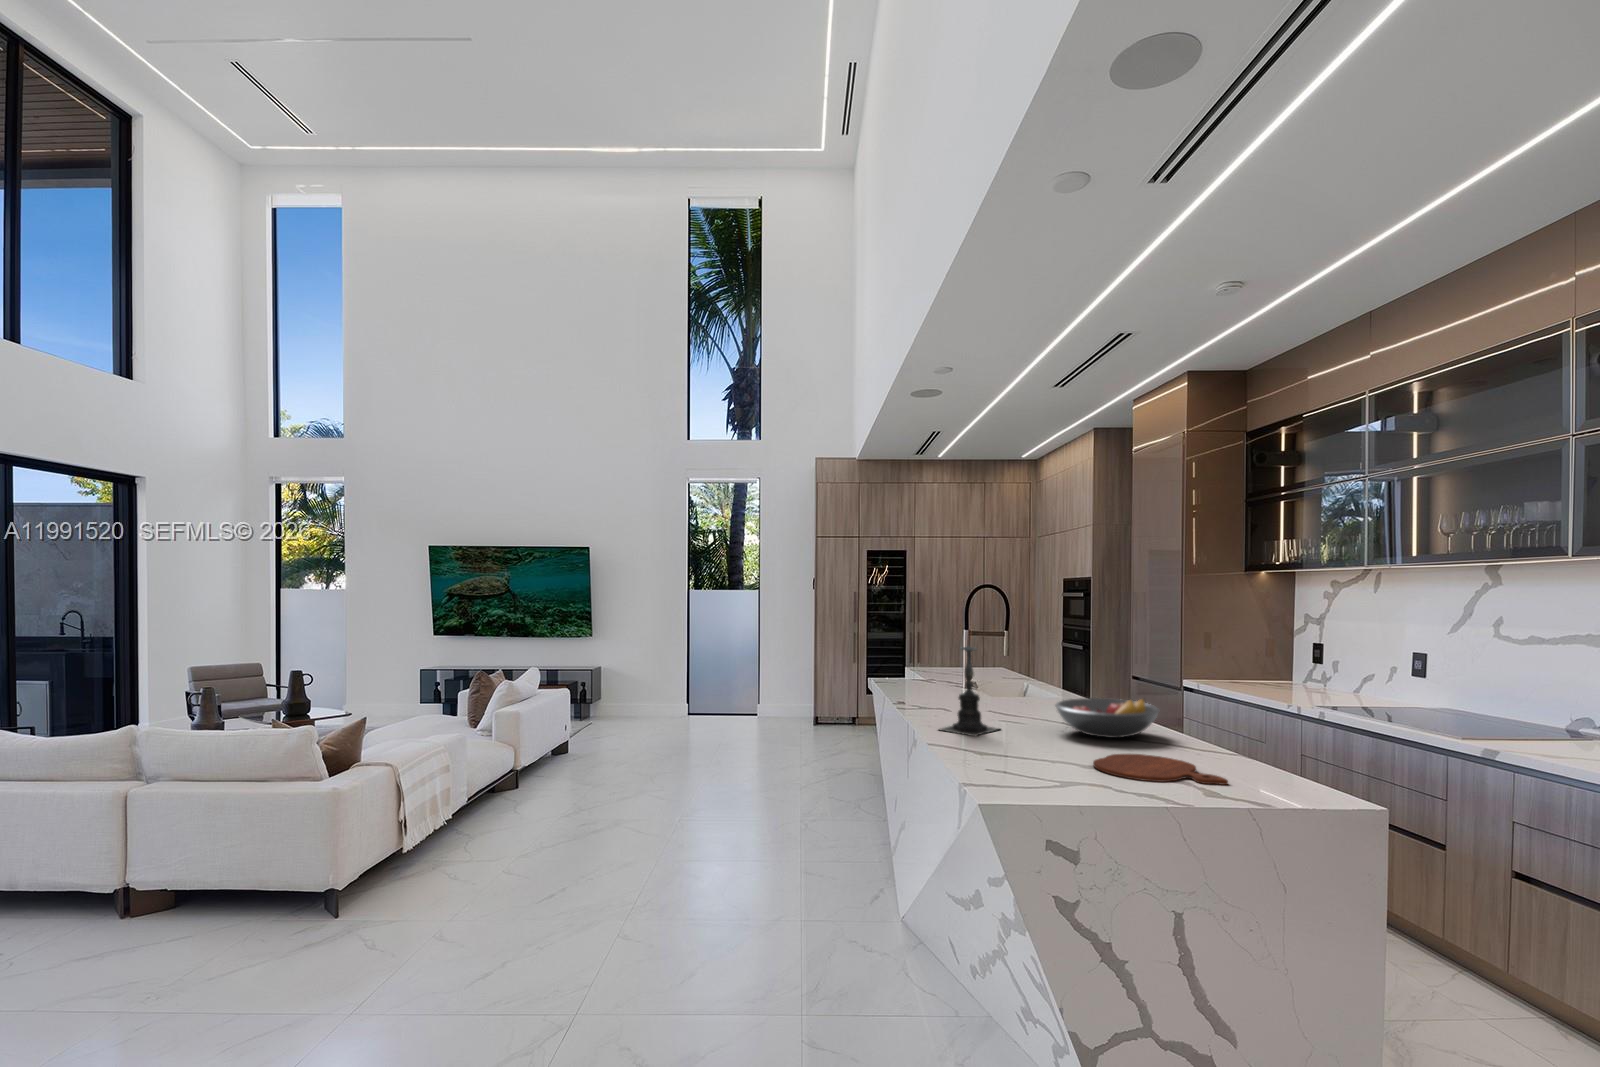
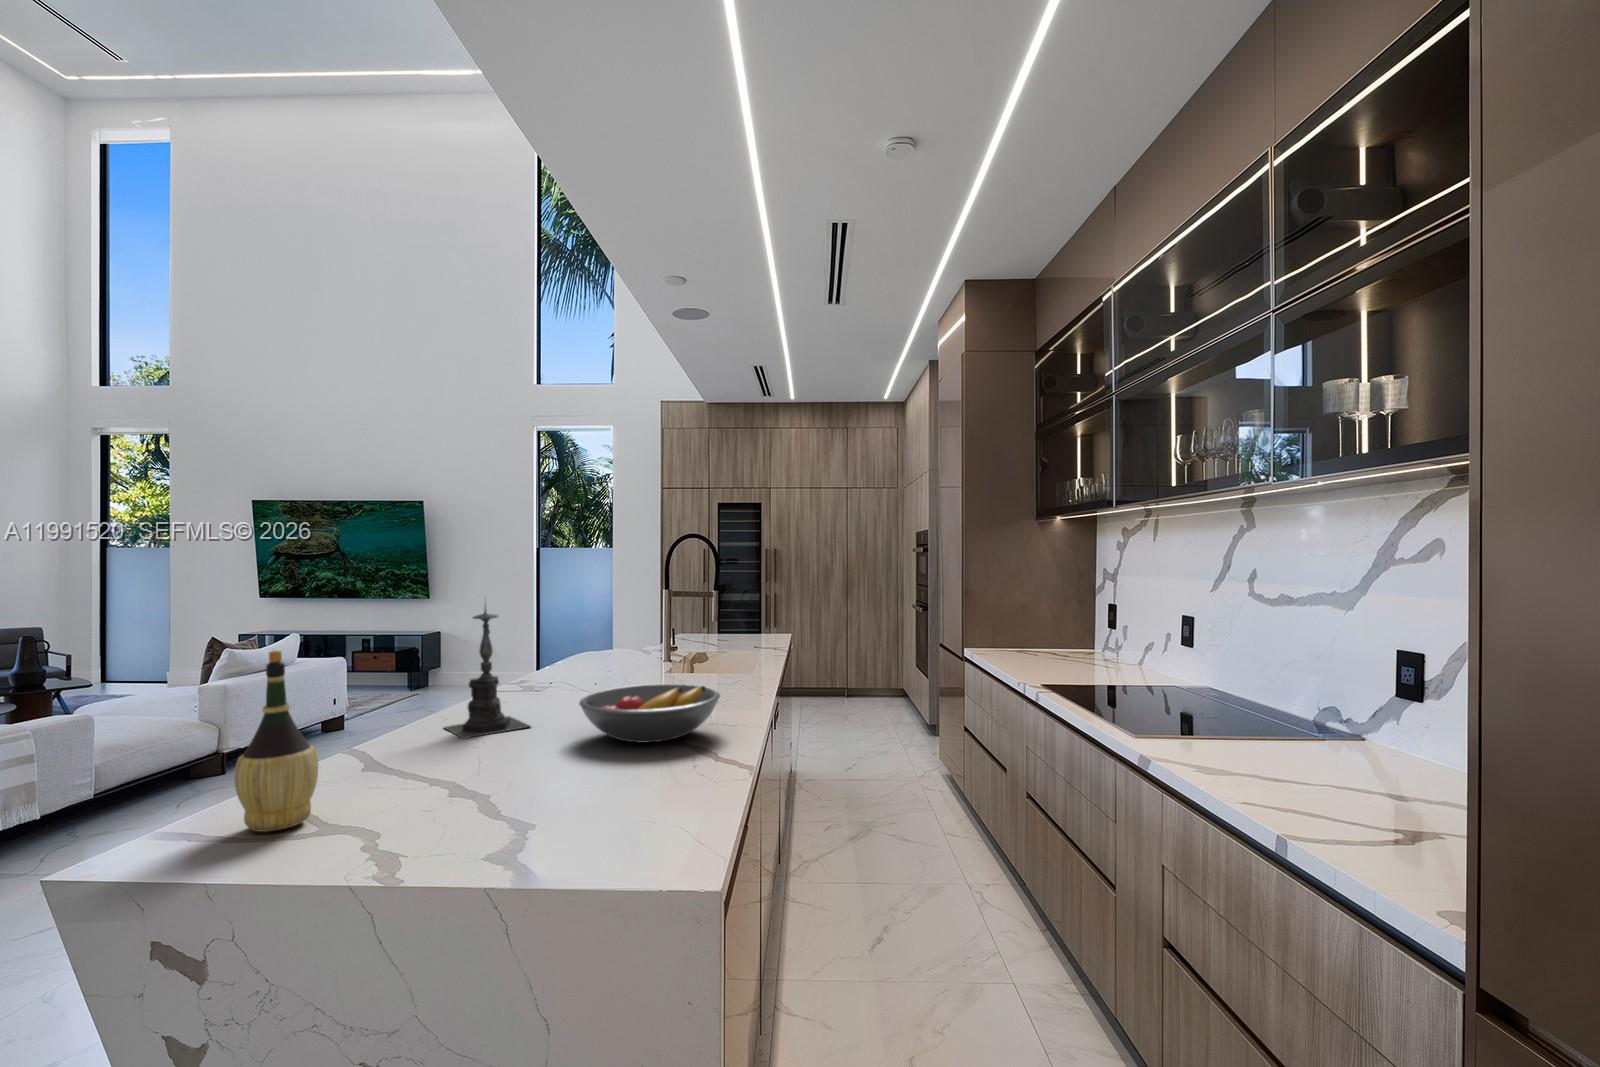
wine bottle: none [1000,668,1046,782] -> present [234,651,318,832]
cutting board: present [1093,754,1228,785] -> none [446,775,602,839]

